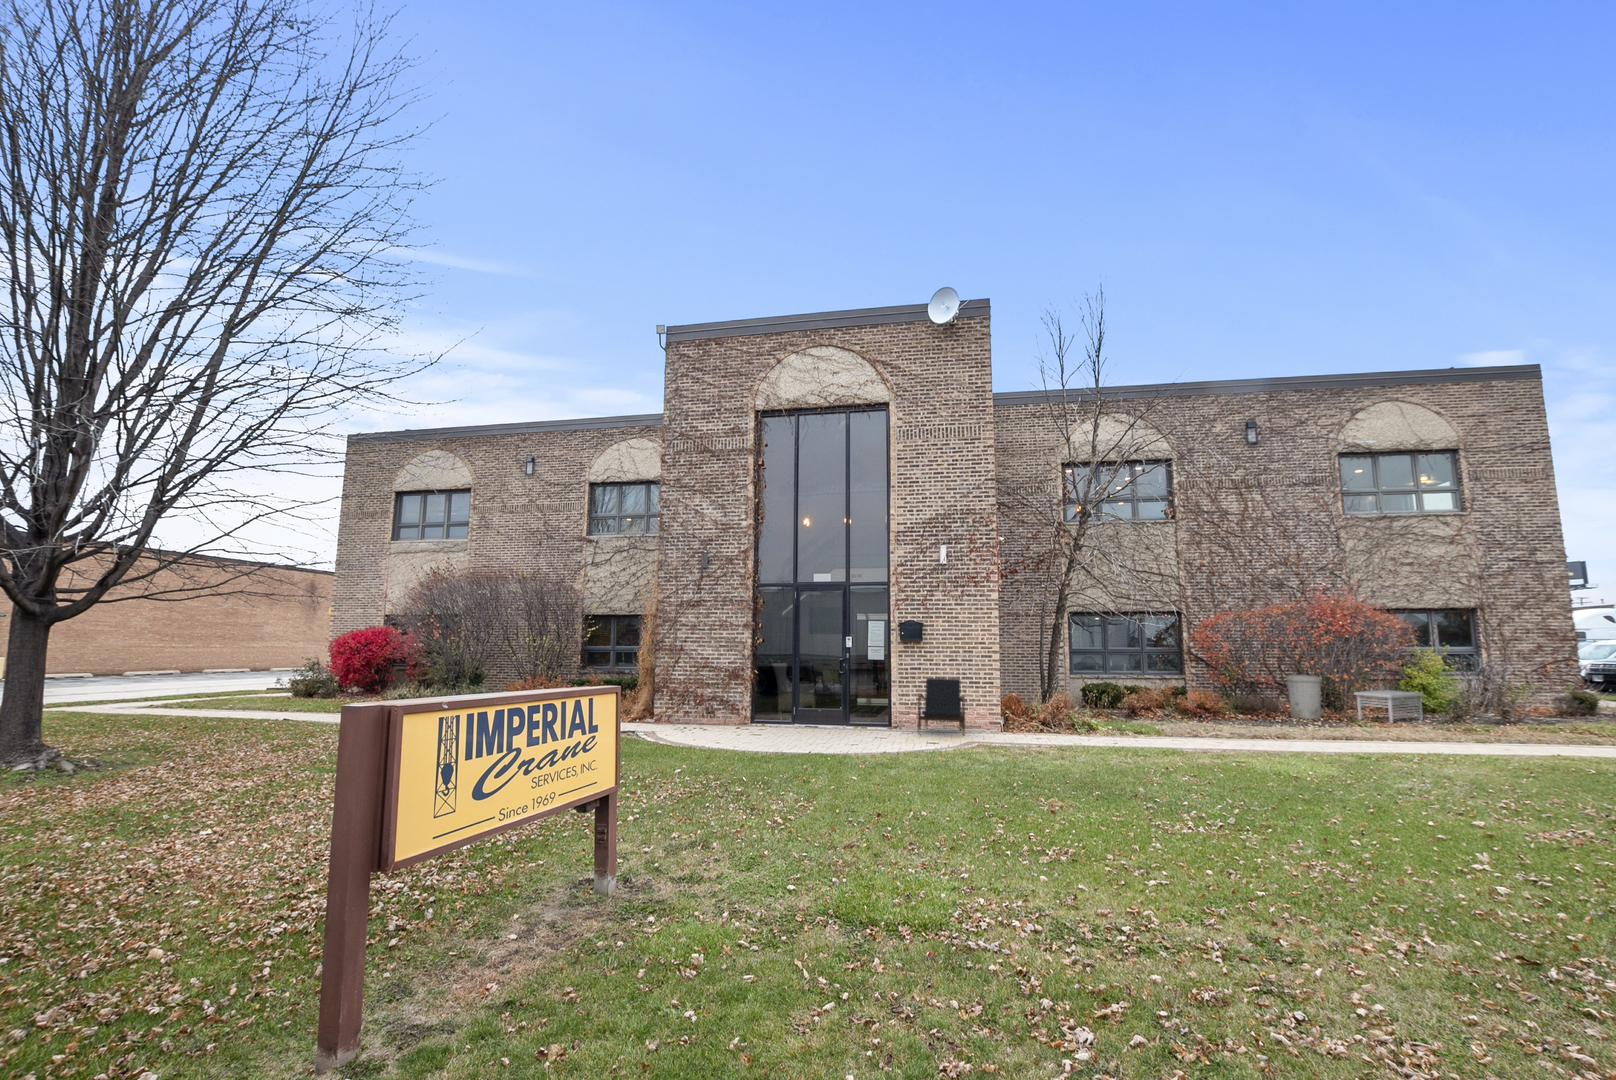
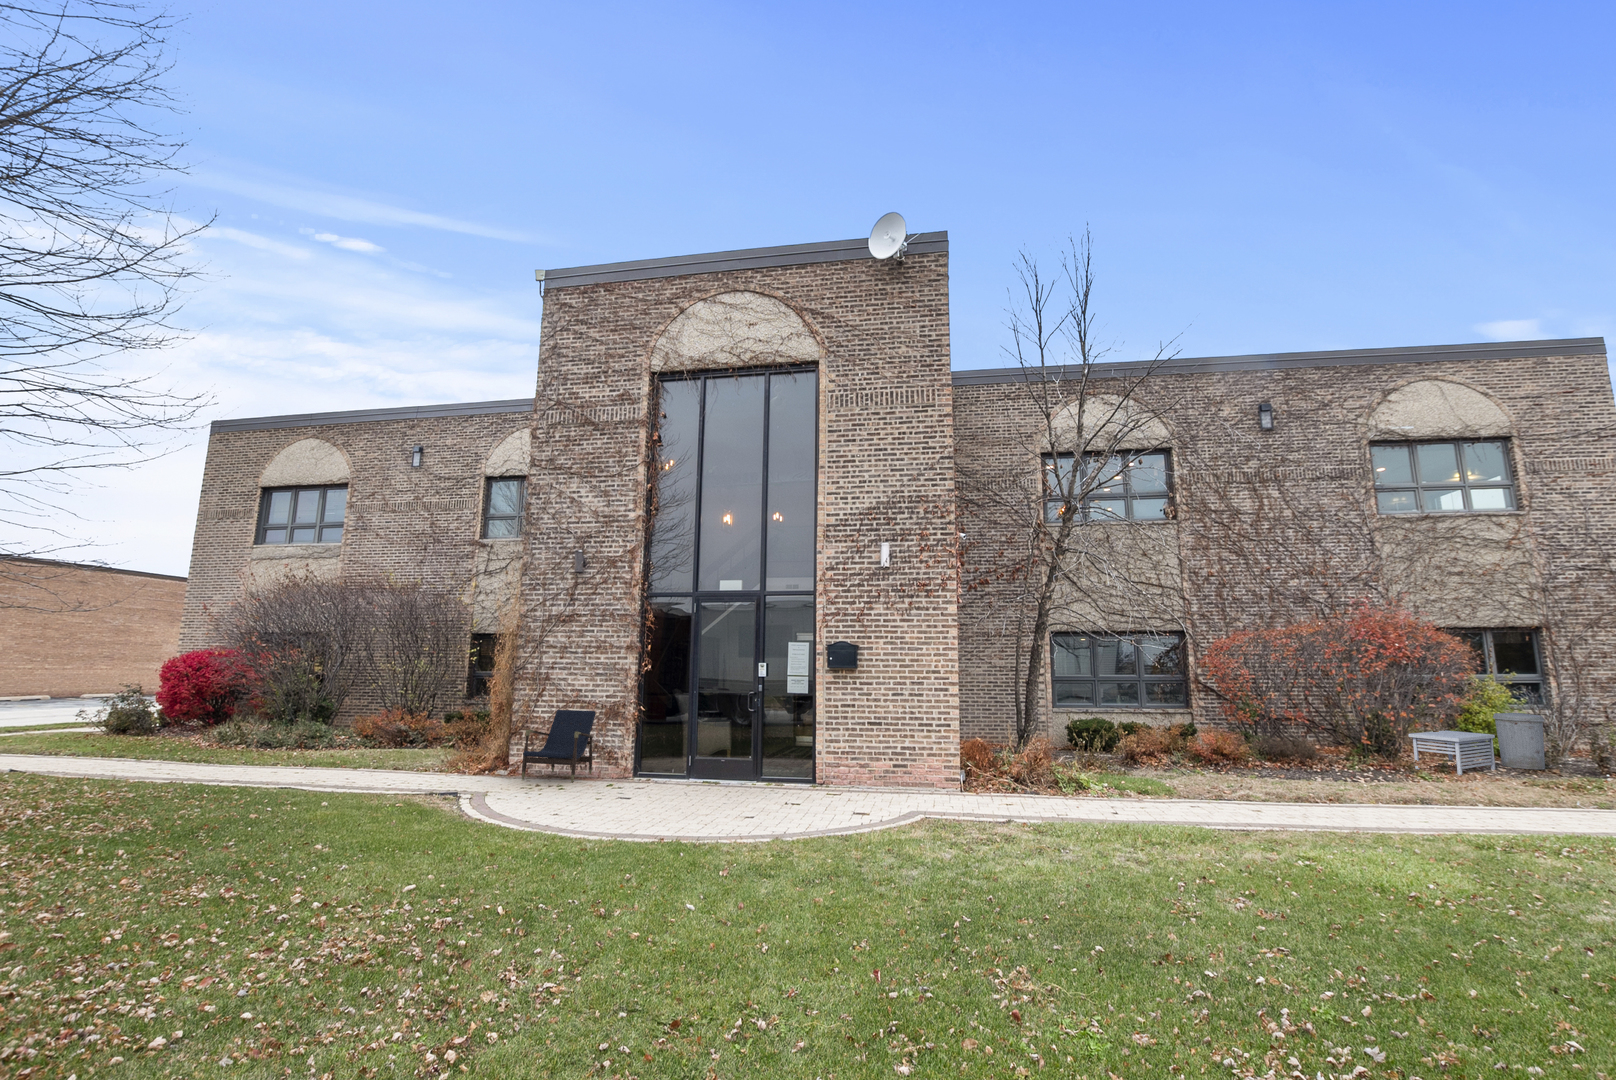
trash can: present [1286,675,1321,719] -> present [1493,713,1545,769]
lounge chair: present [918,678,965,735] -> present [522,710,596,782]

